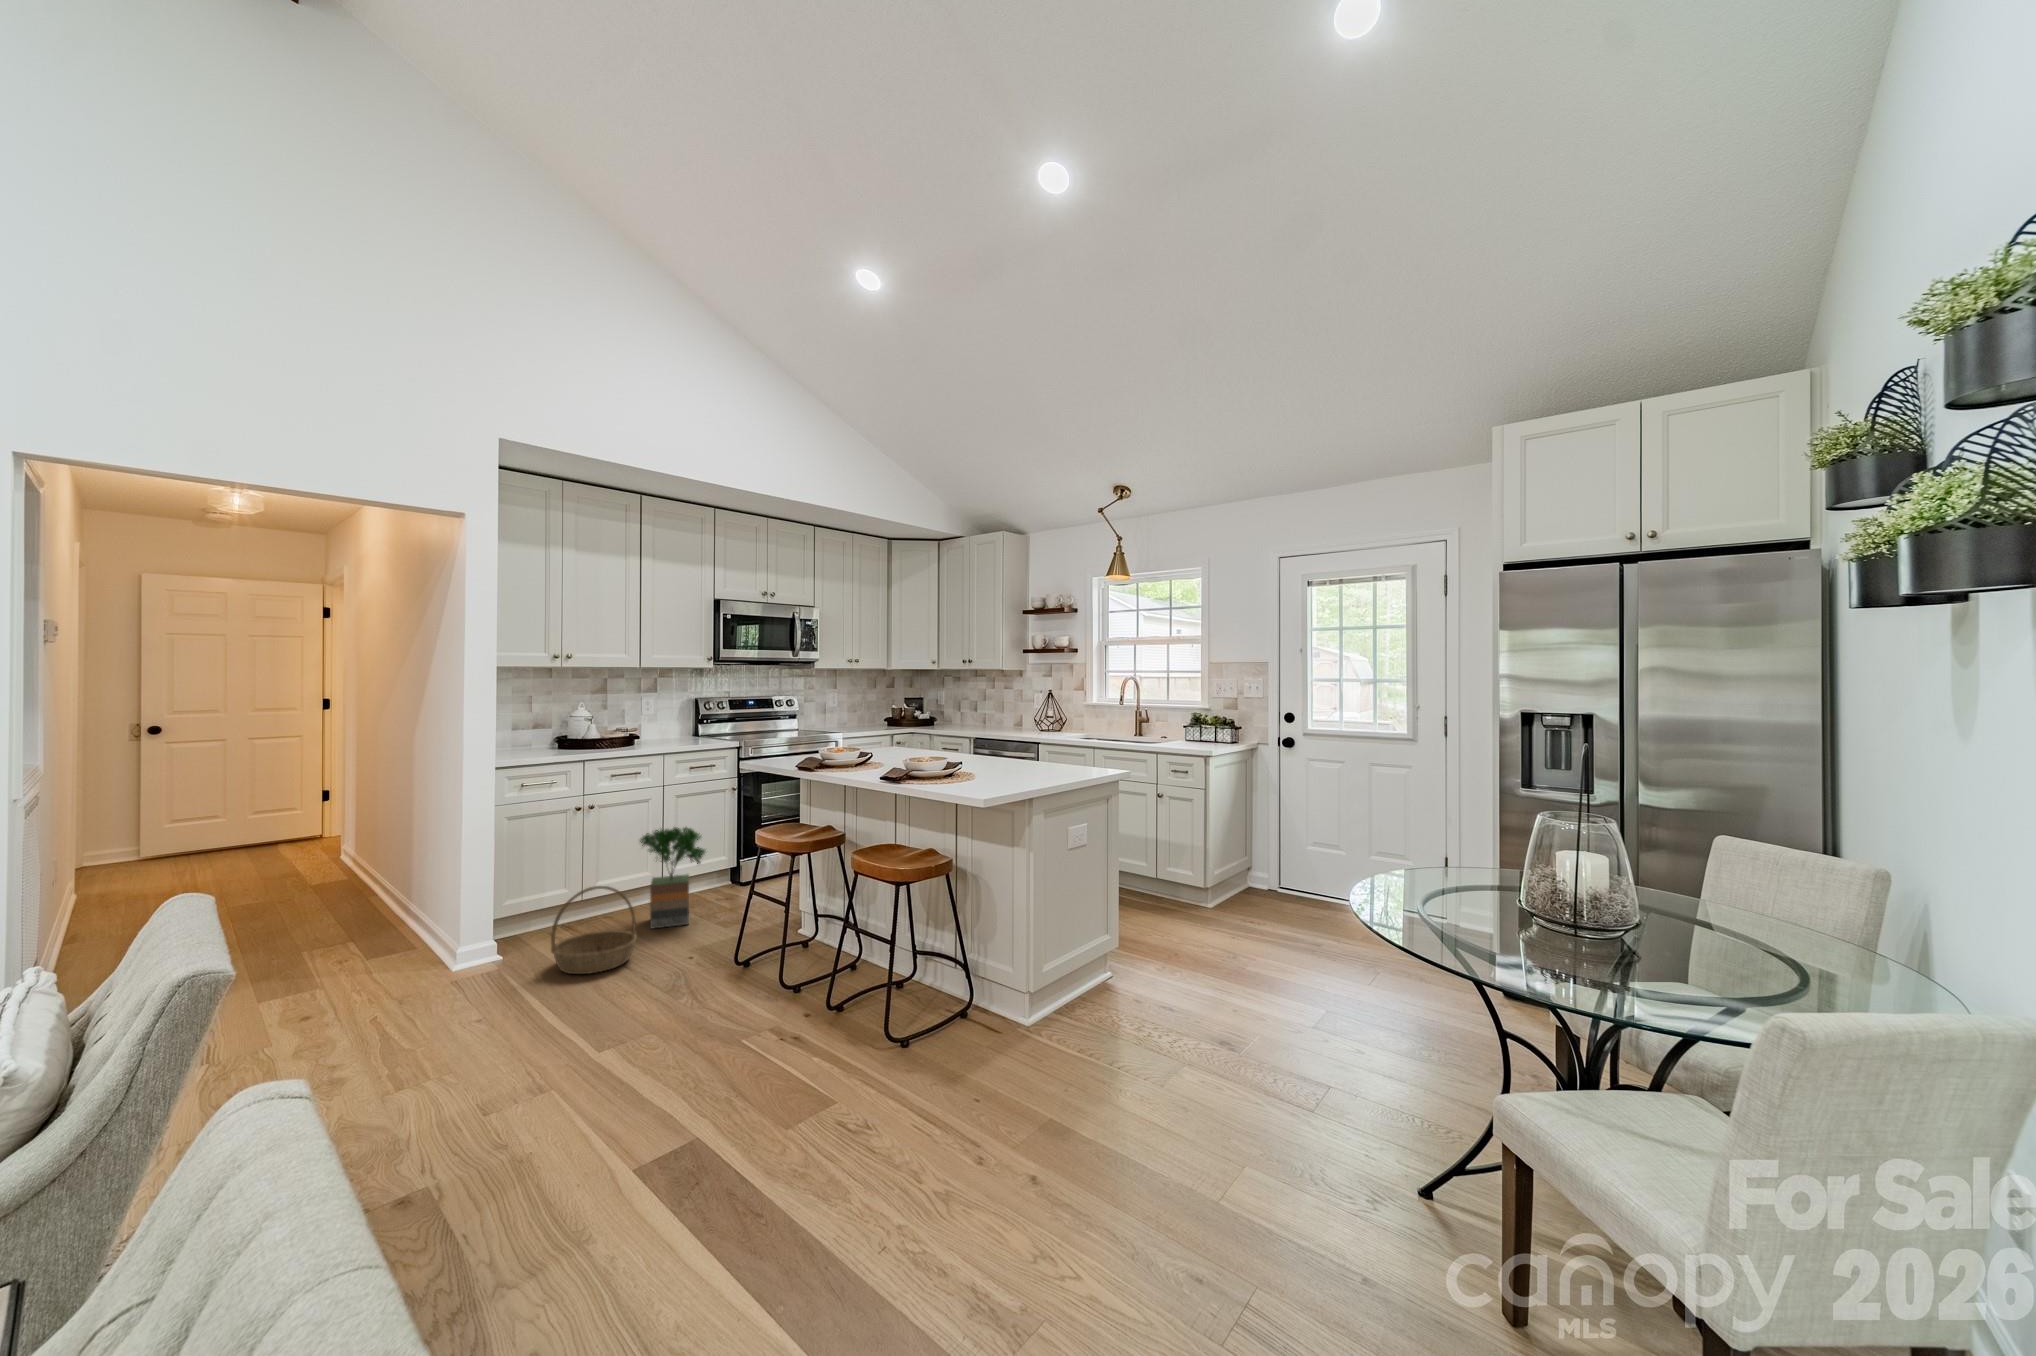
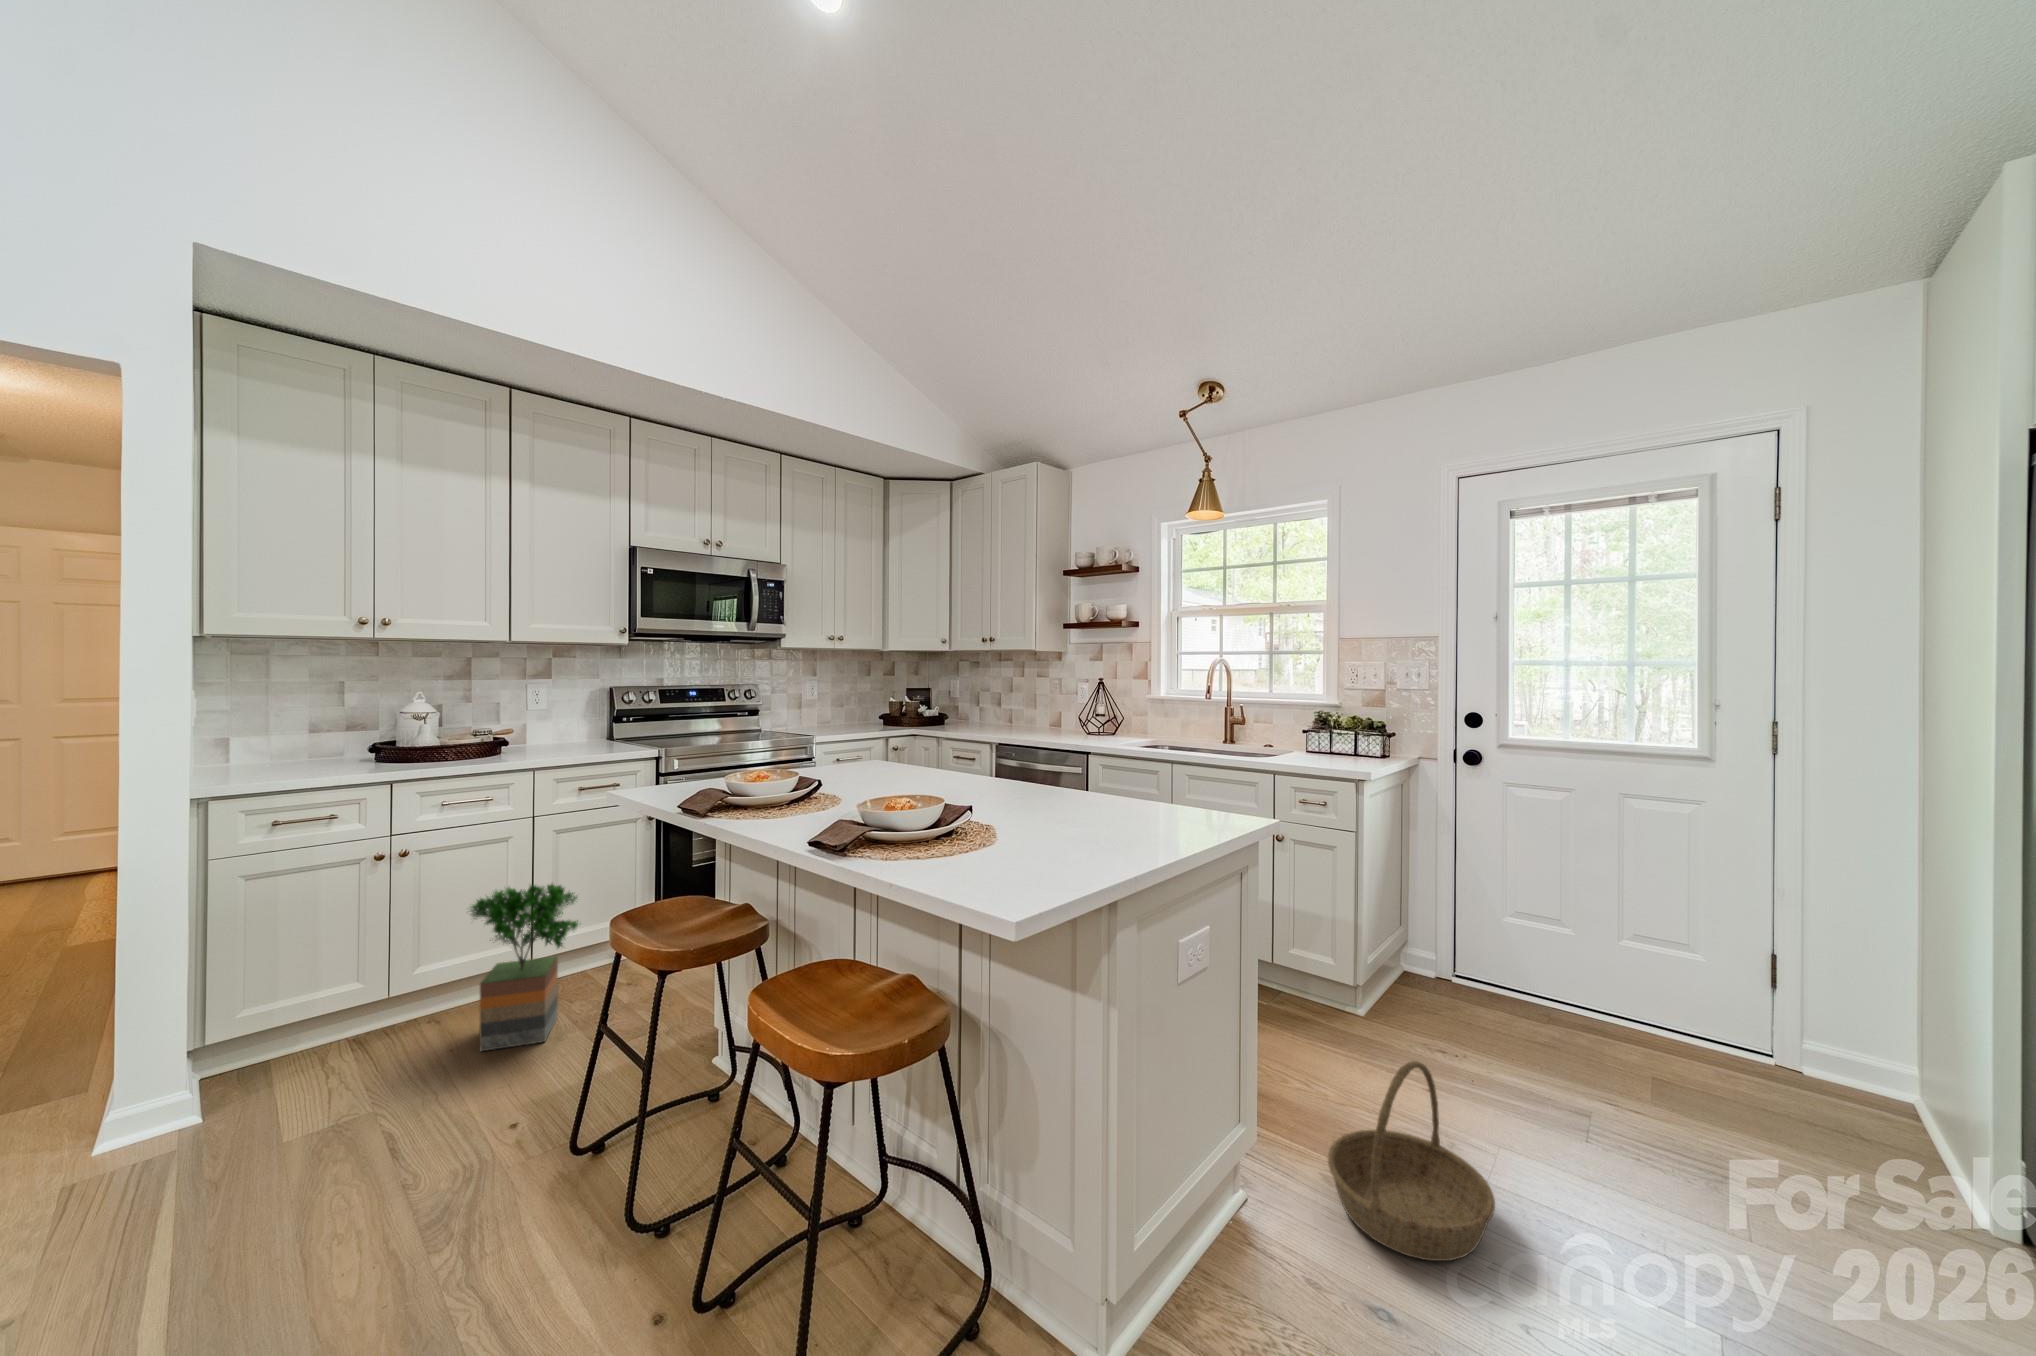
basket: present [551,886,637,974] -> present [1328,1061,1495,1261]

